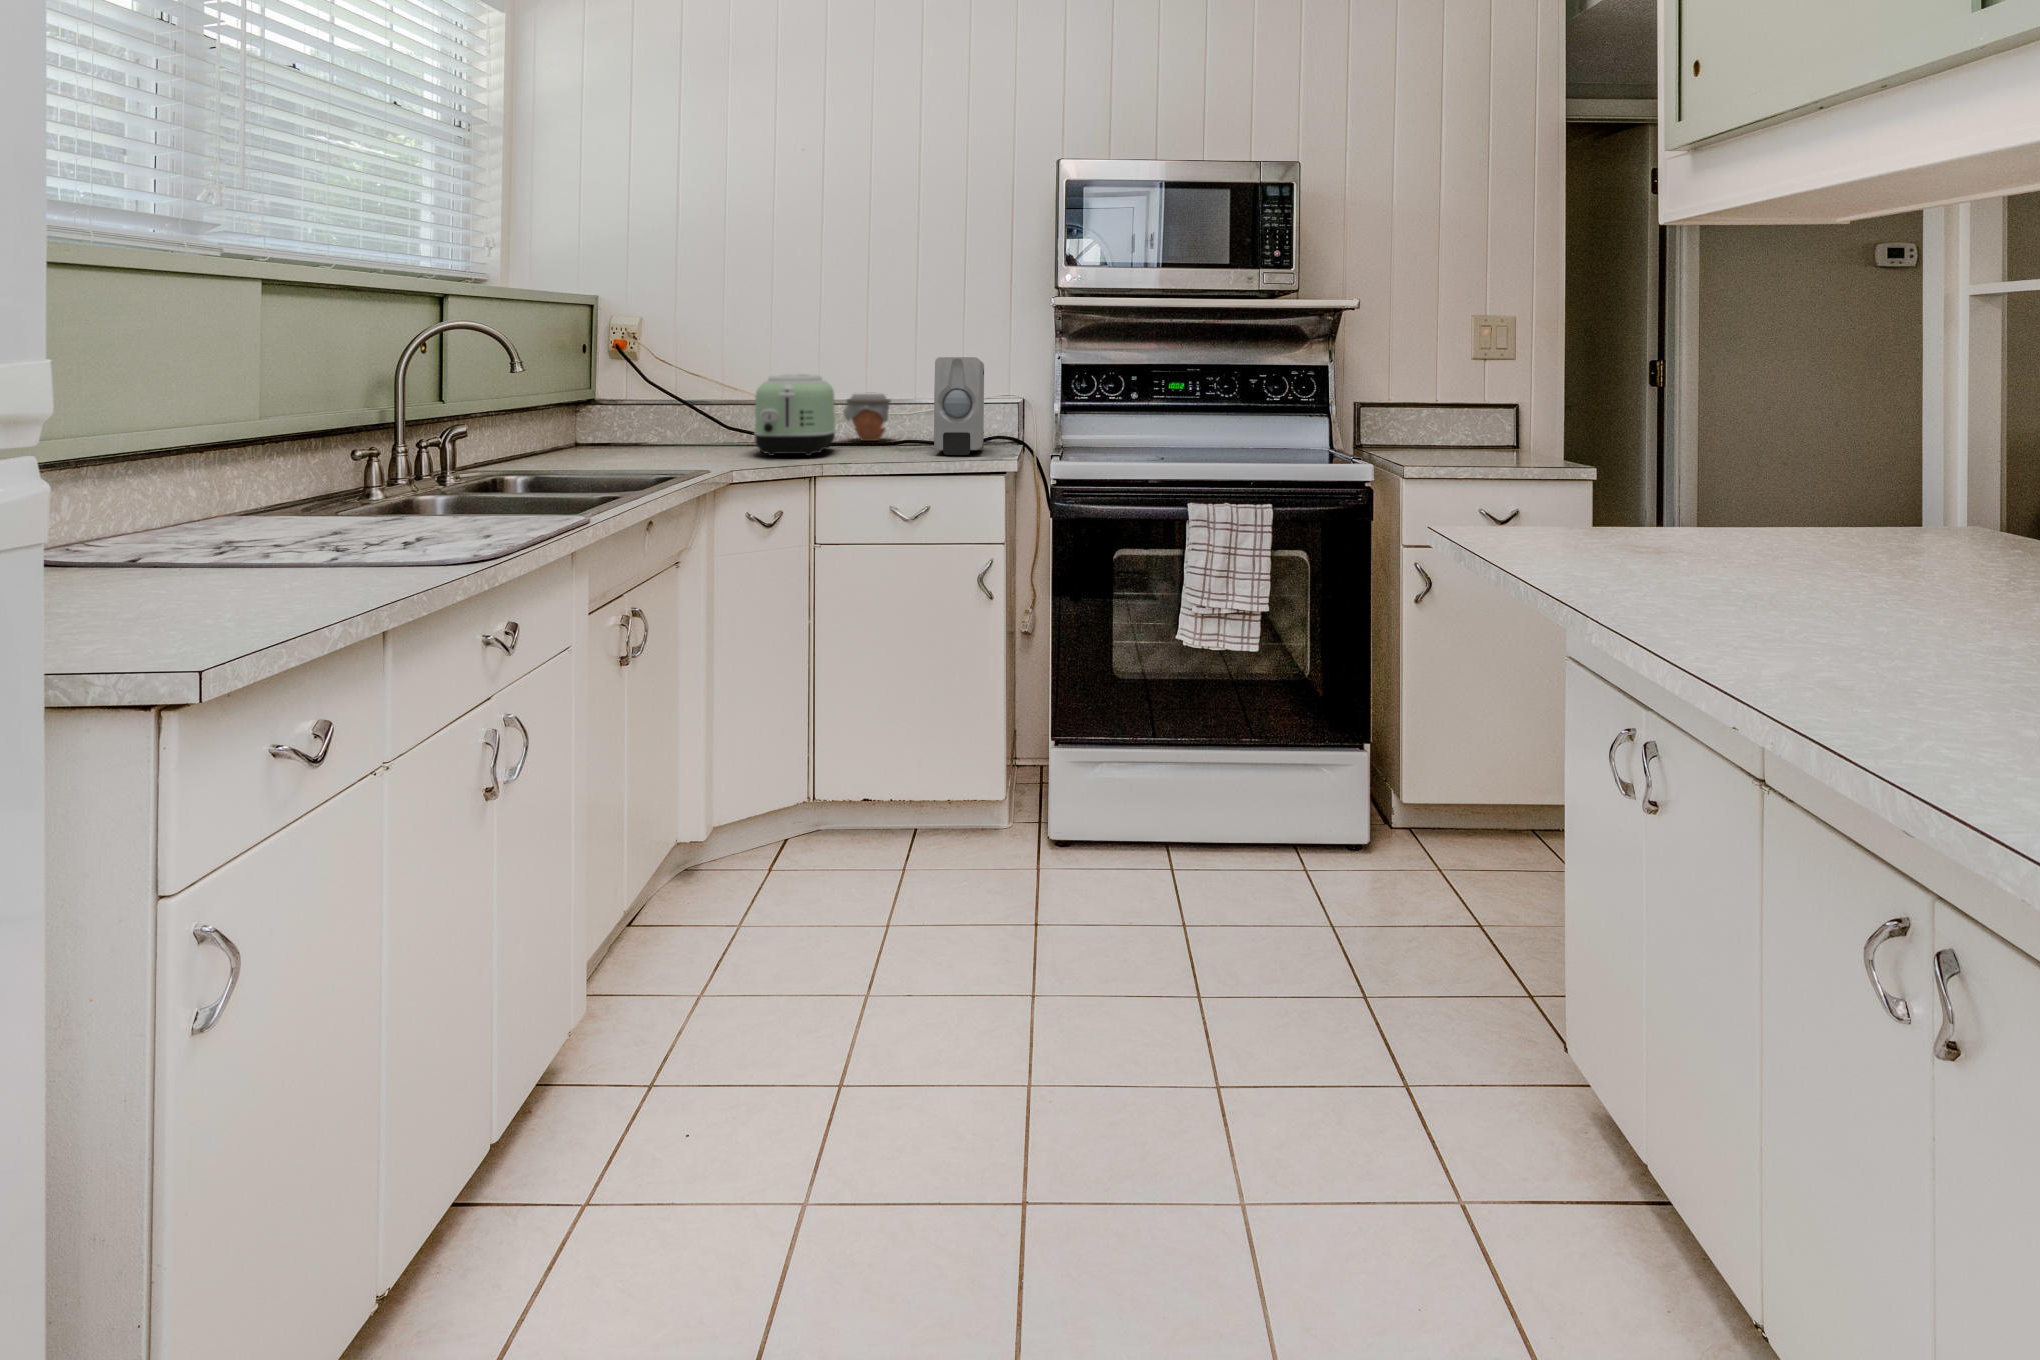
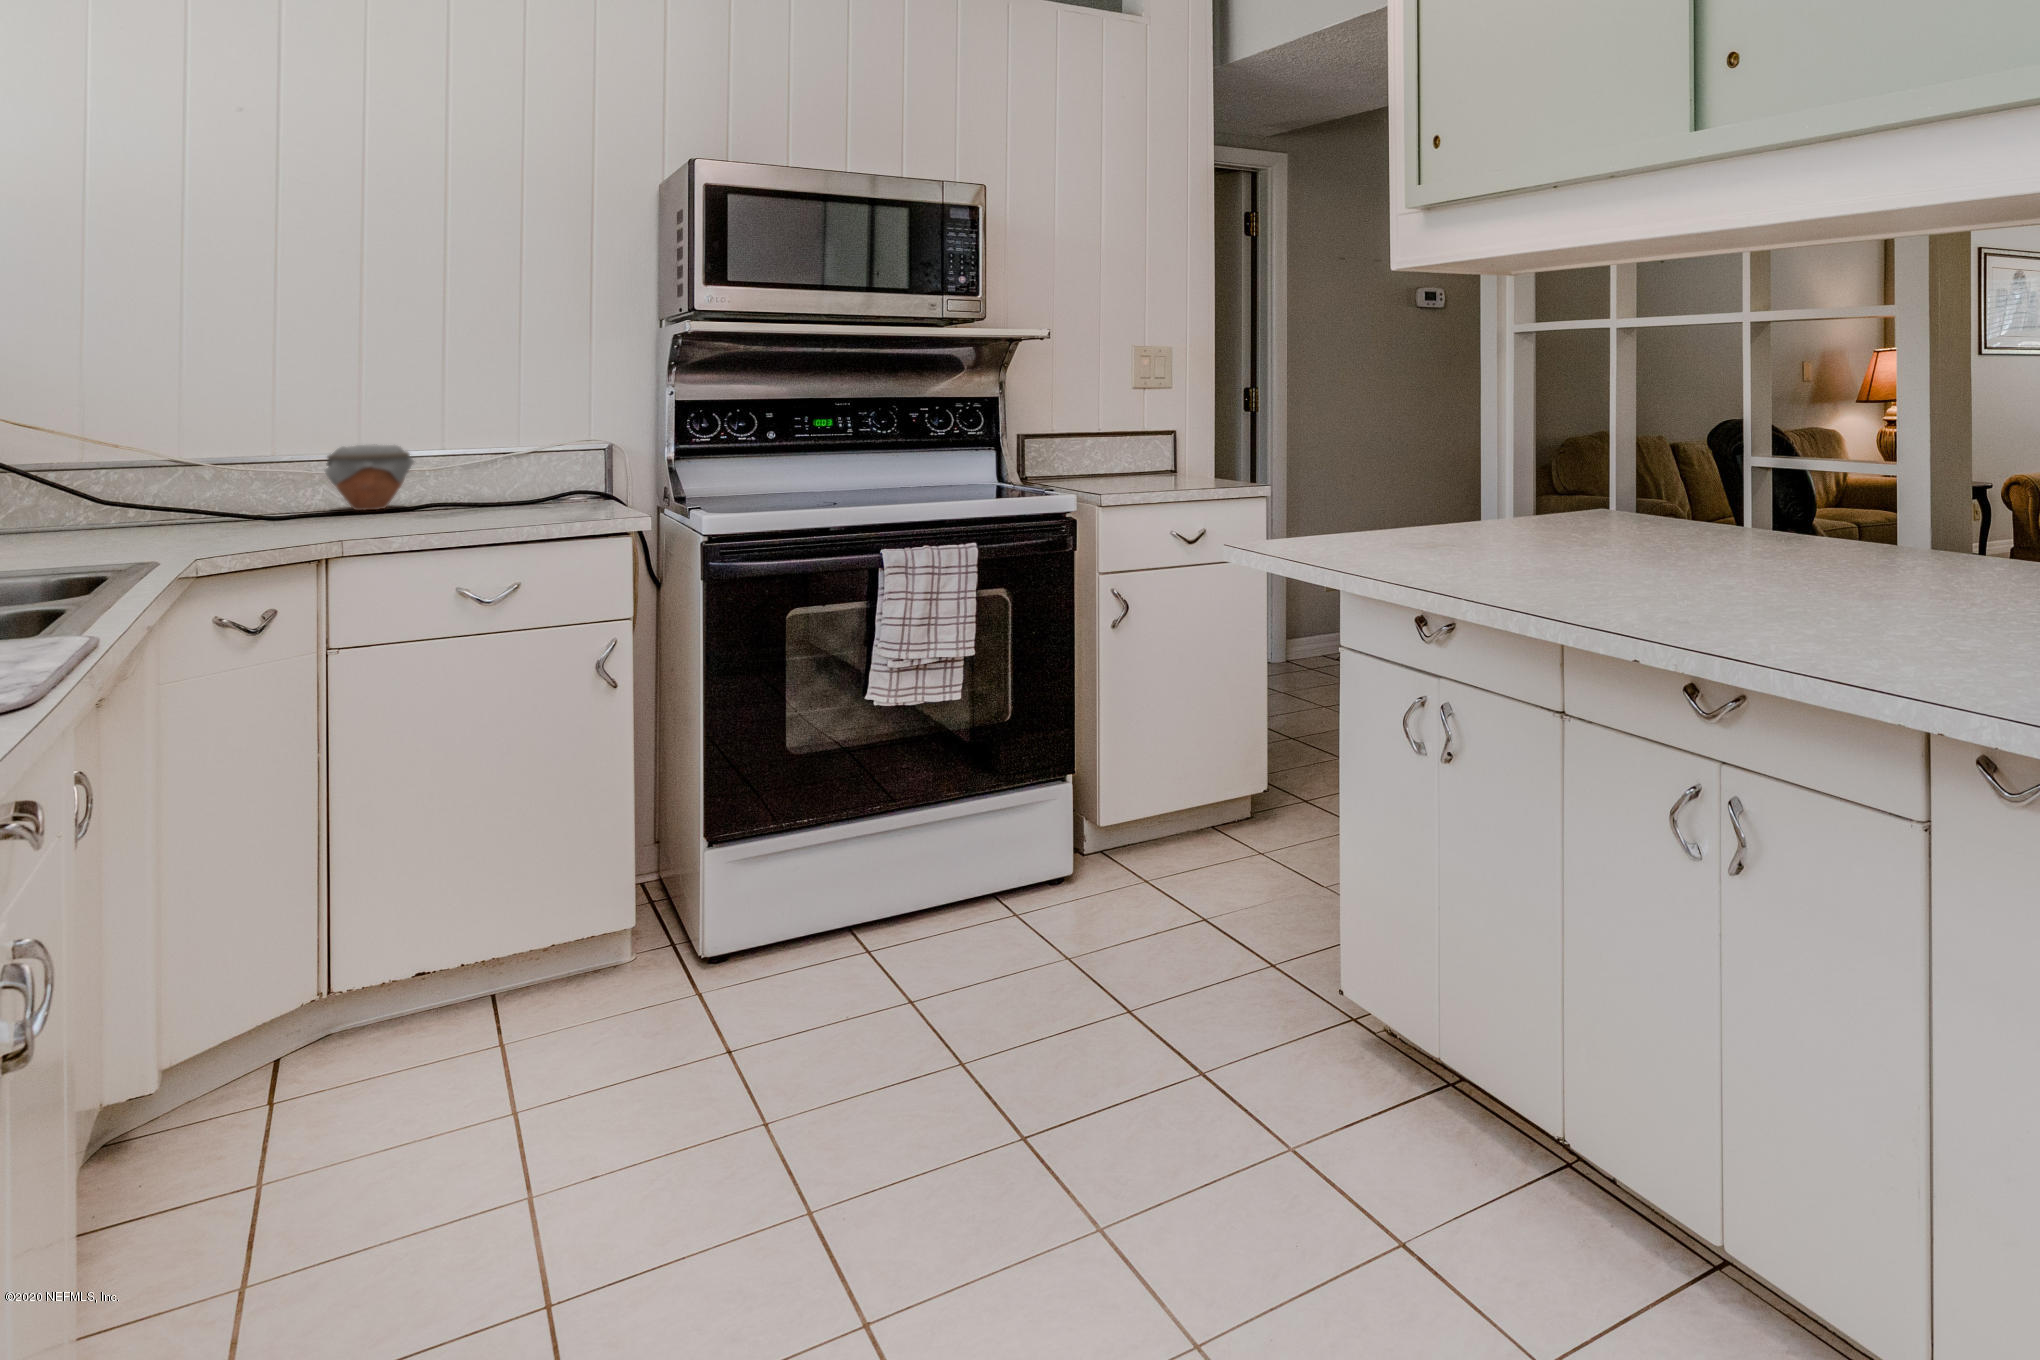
soap dispenser: present [934,357,984,455] -> none [504,394,577,519]
toaster: present [754,374,836,456] -> none [189,422,336,540]

